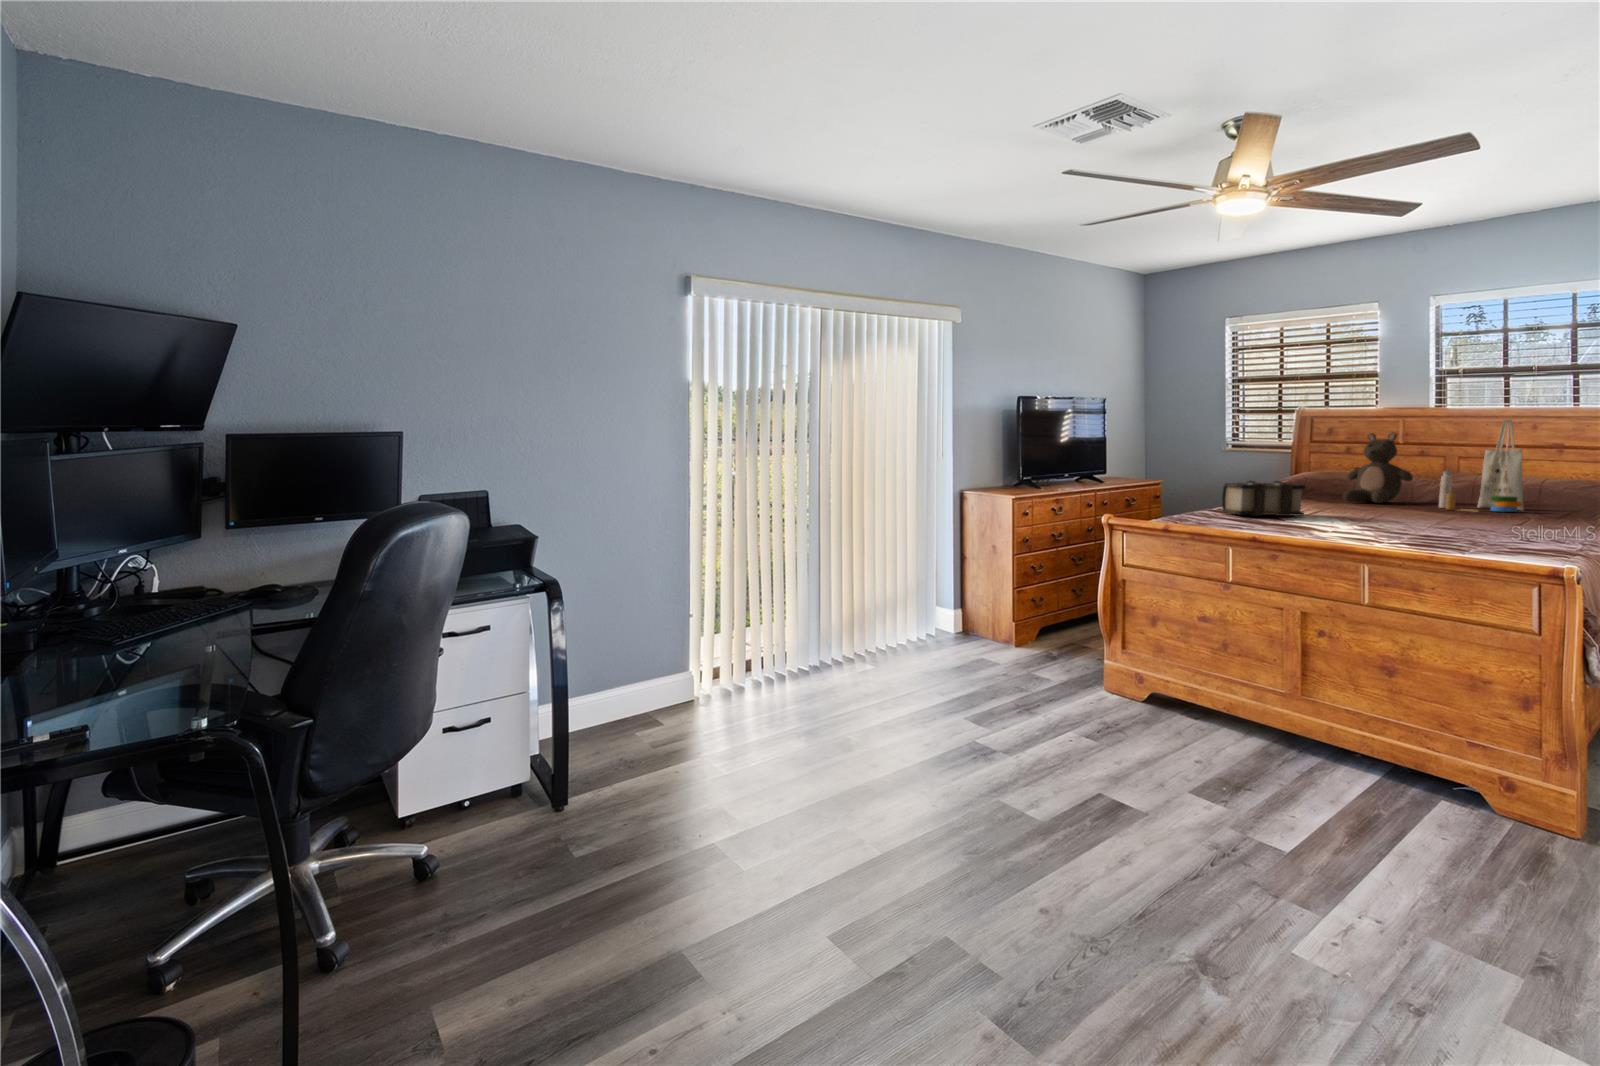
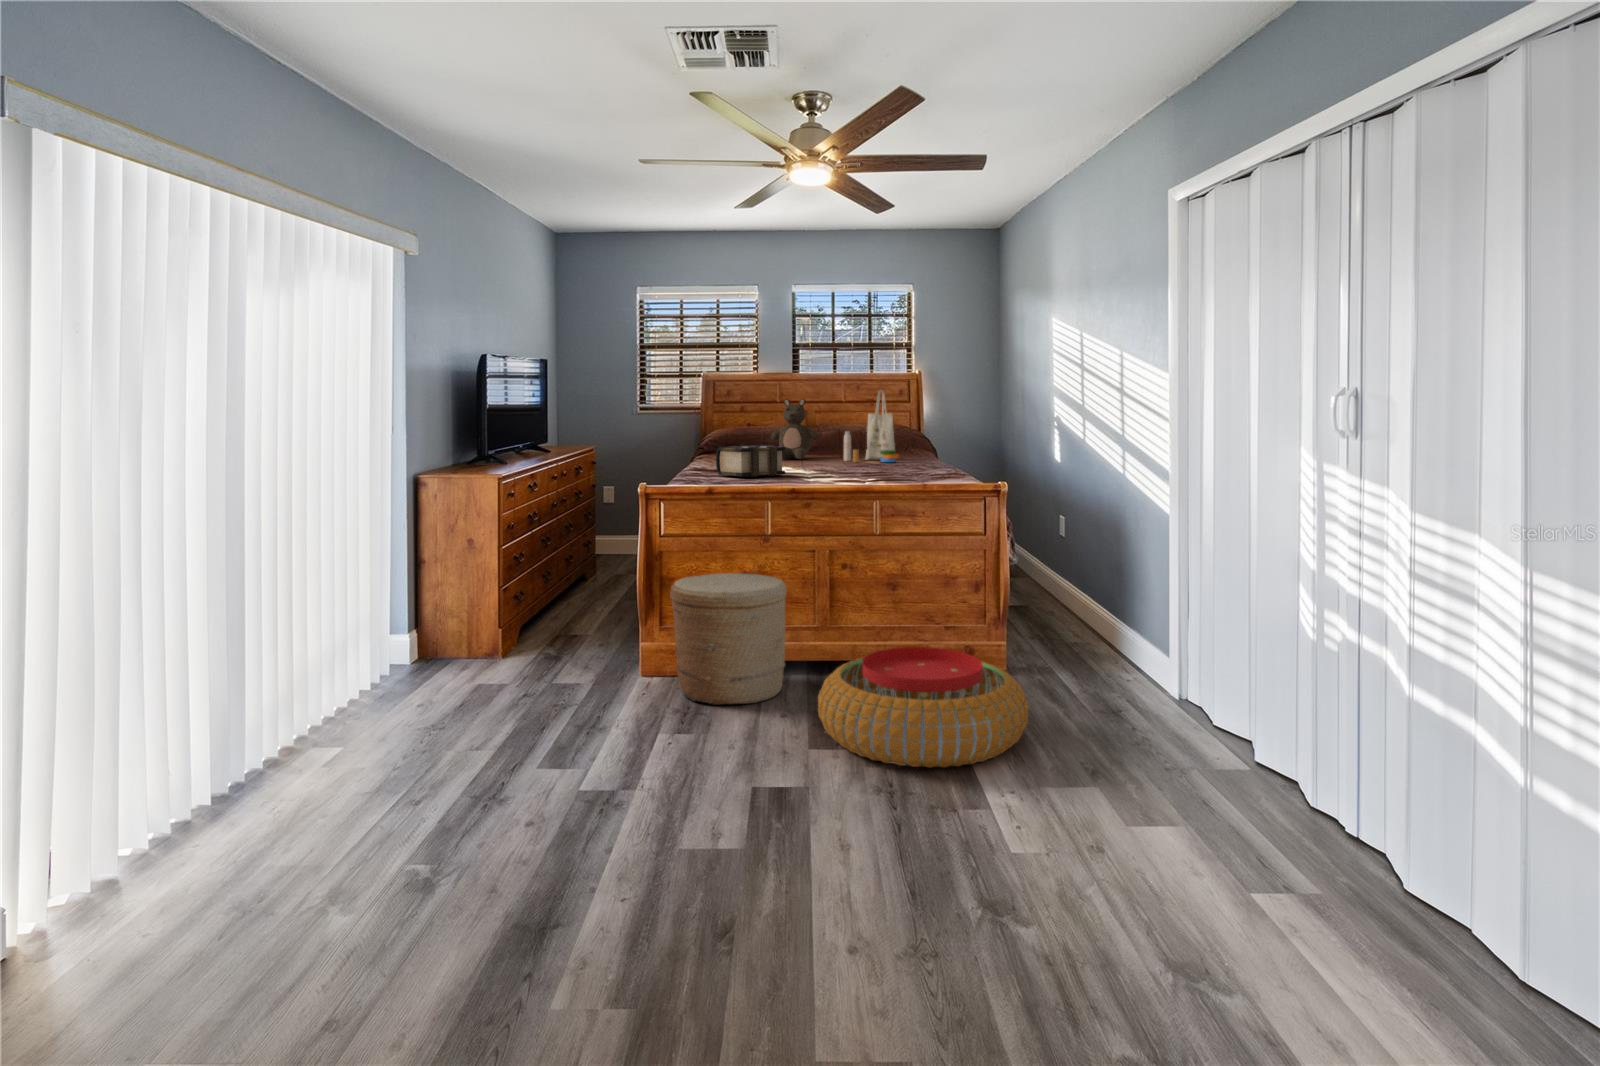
woven basket: none [1102,610,1237,750] -> present [670,573,787,705]
pouf: none [1197,724,1511,893] -> present [818,647,1028,768]

